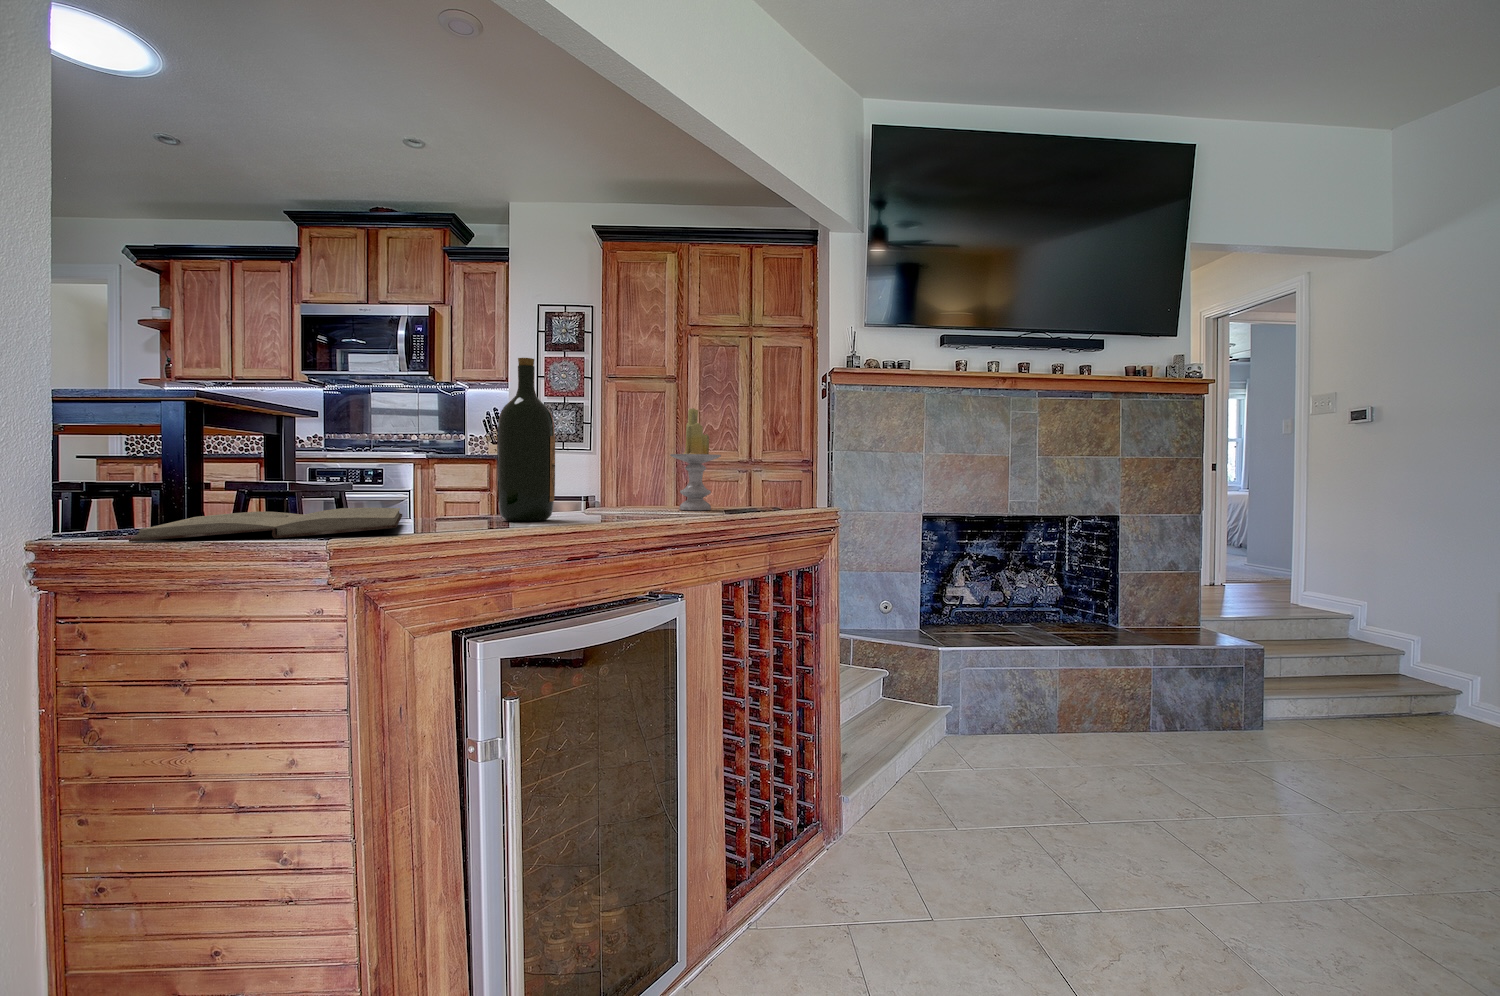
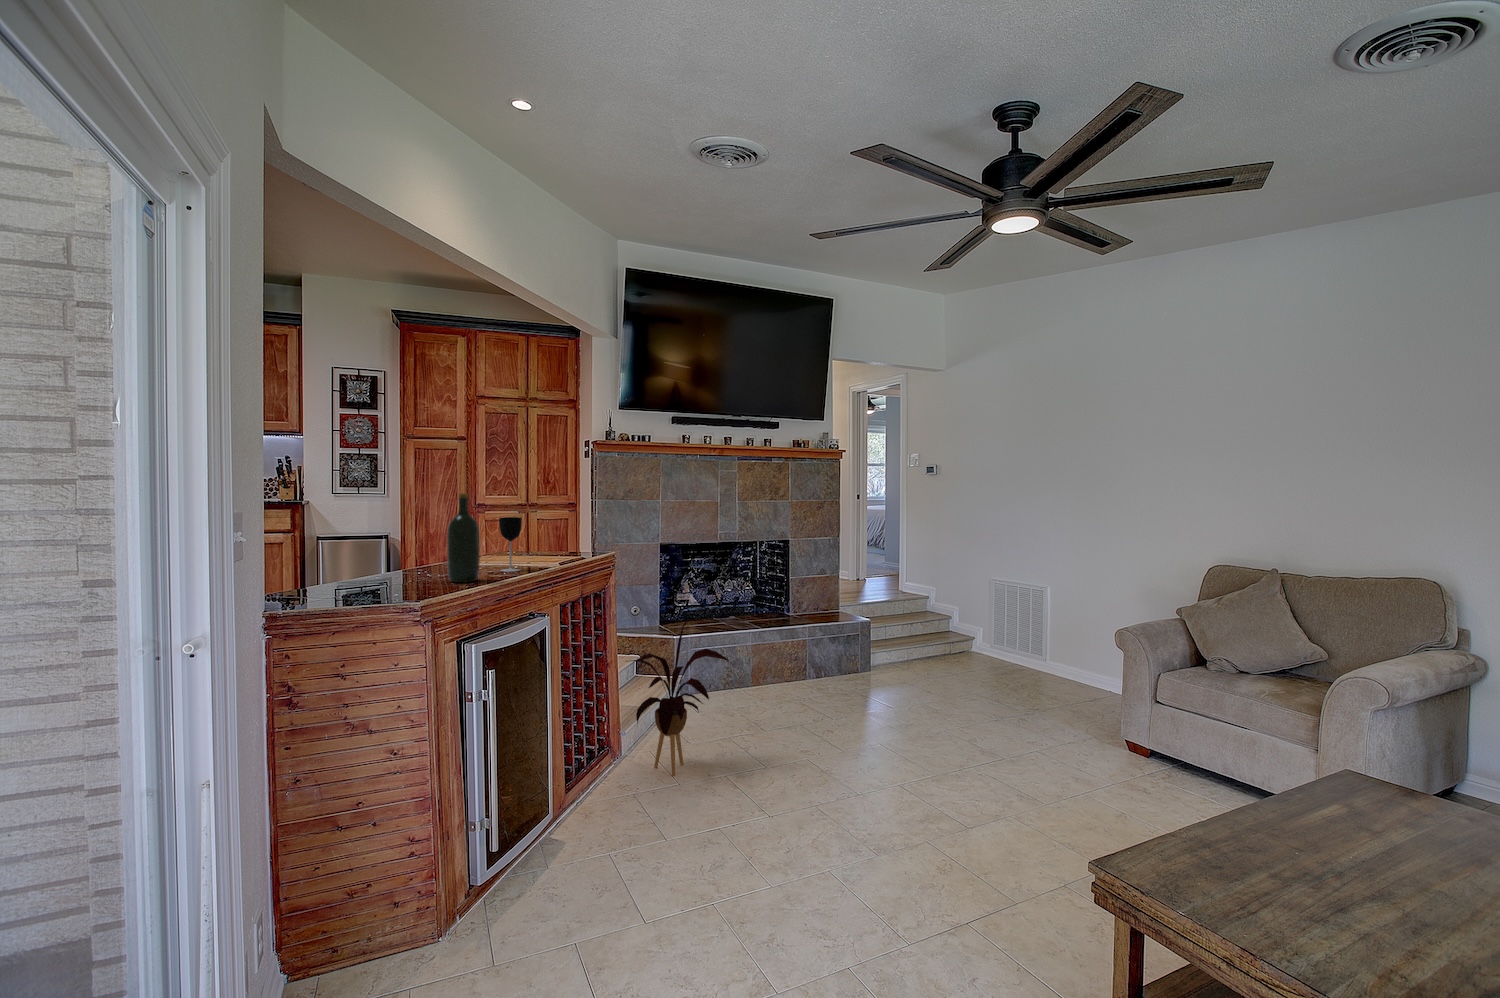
candle: present [670,408,721,510] -> none [522,503,554,564]
wine glass: none [617,421,654,514] -> present [499,517,522,572]
book: present [129,508,402,542] -> none [294,580,433,611]
house plant: none [846,623,1032,893] -> present [631,619,729,775]

